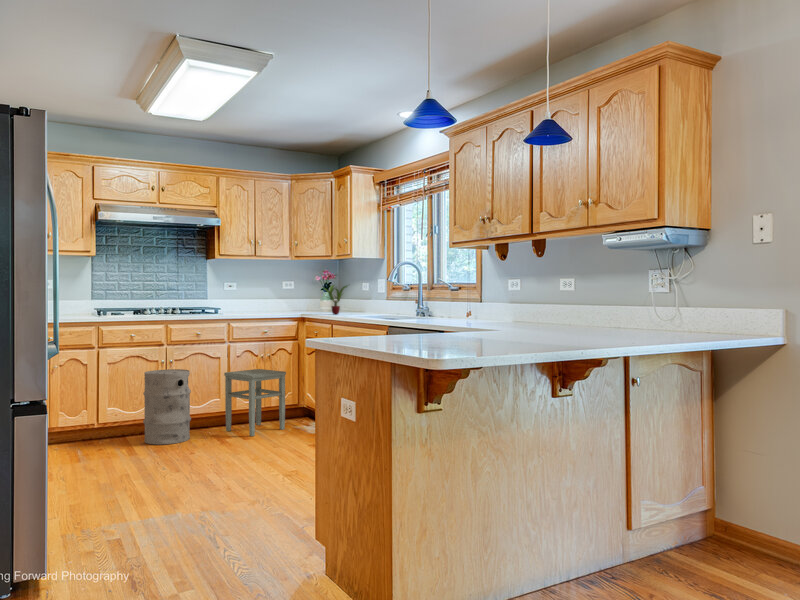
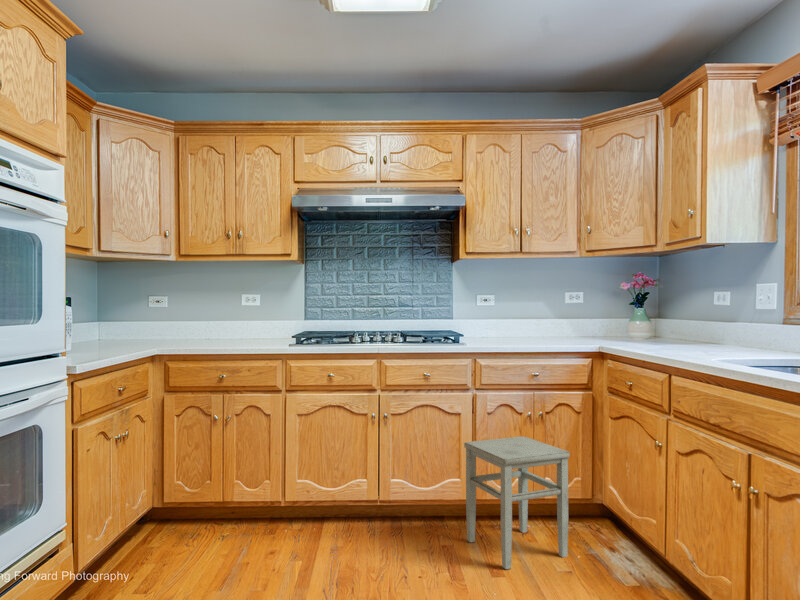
potted plant: present [324,285,347,314] -> none [631,295,687,346]
trash can: present [143,369,191,445] -> none [335,430,408,563]

